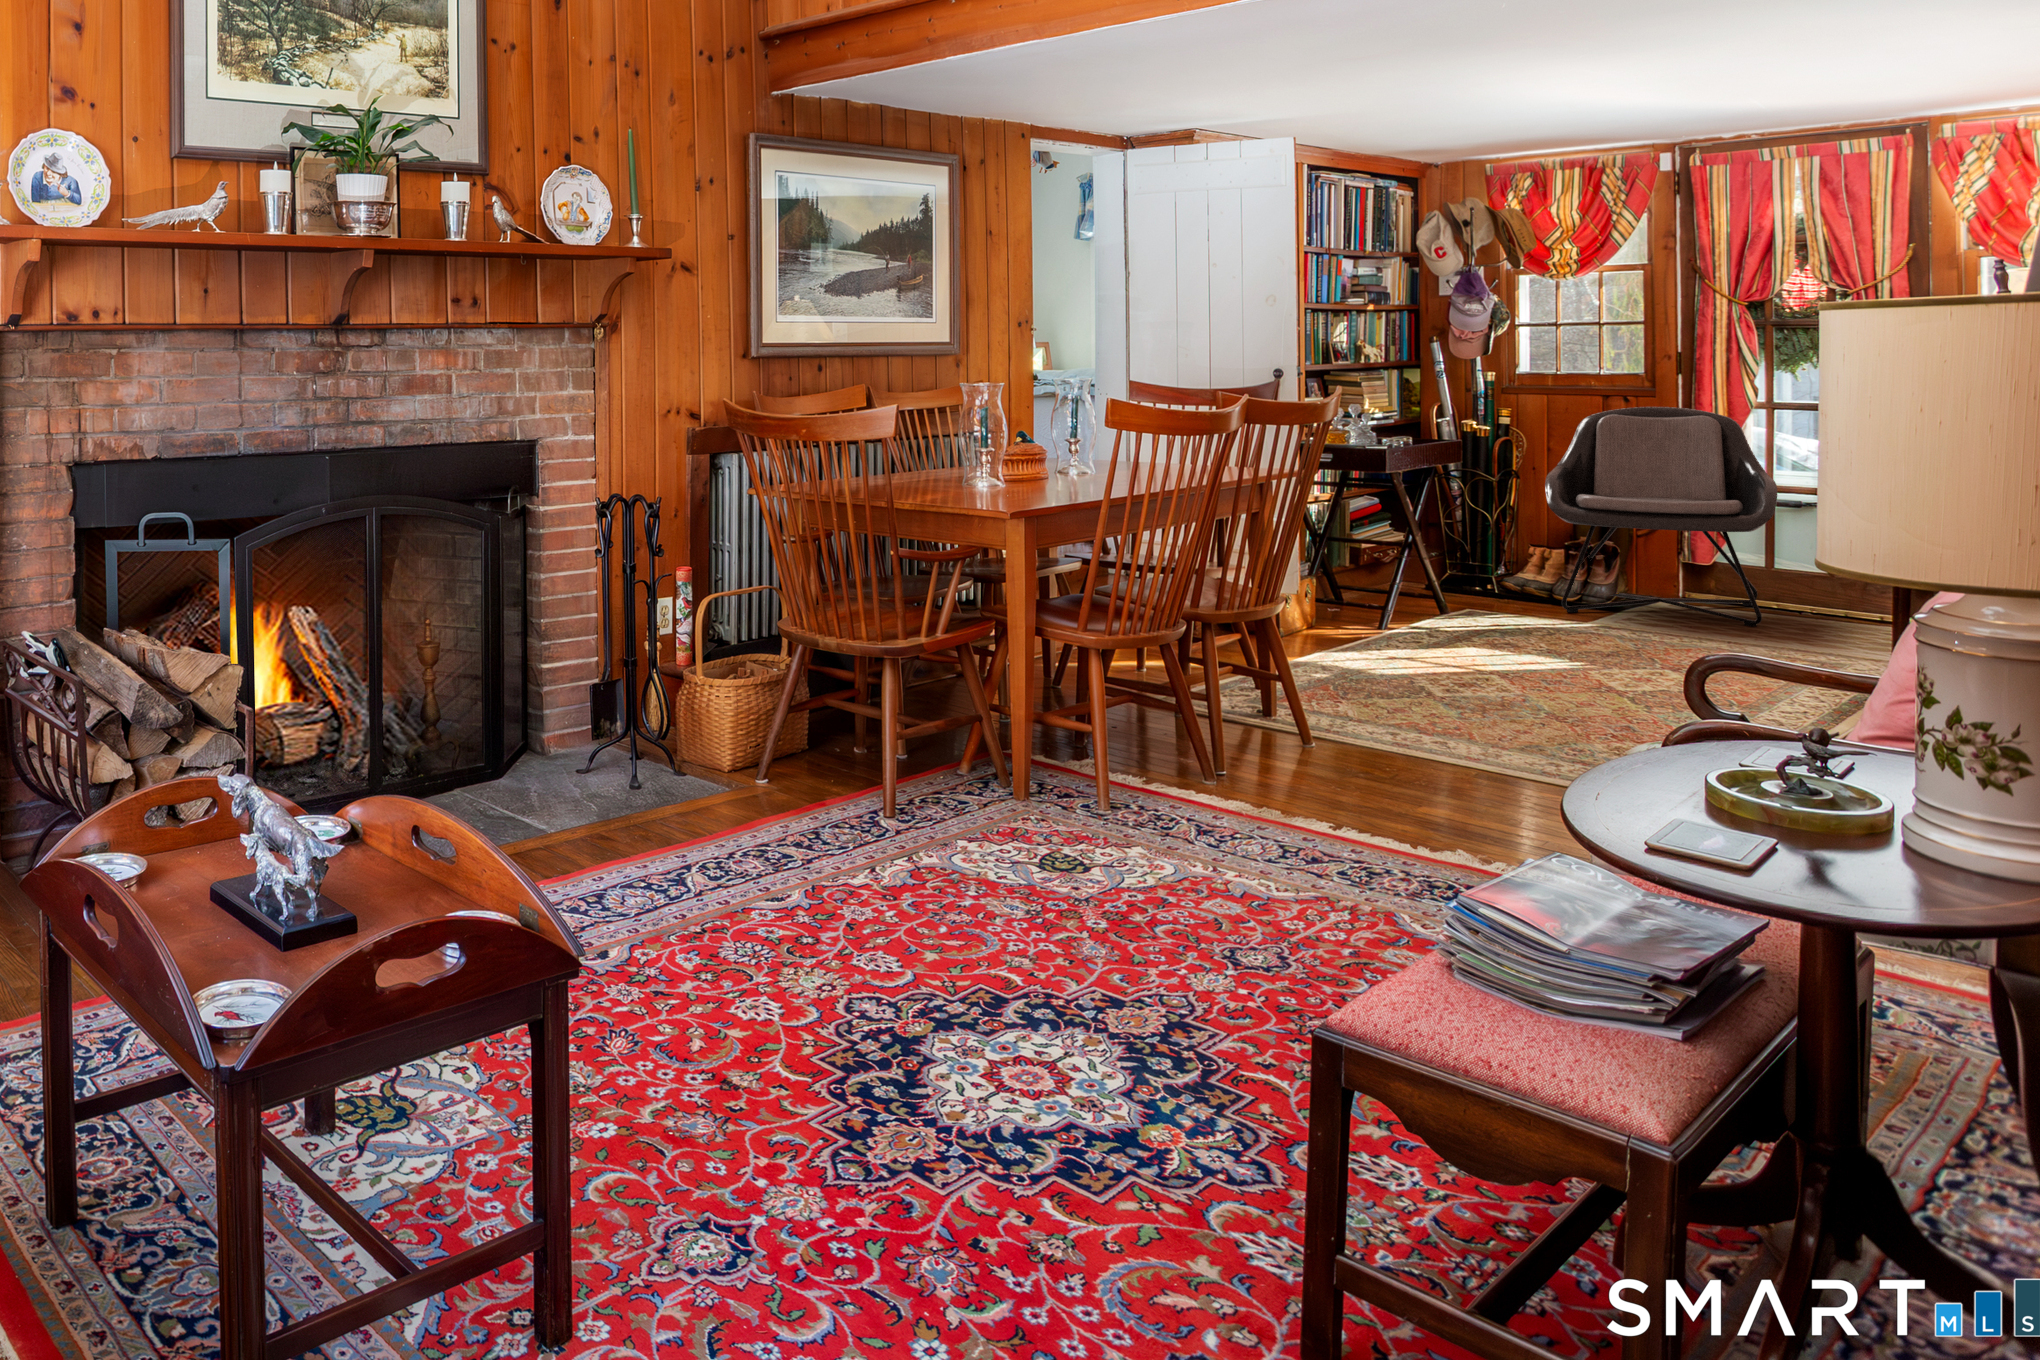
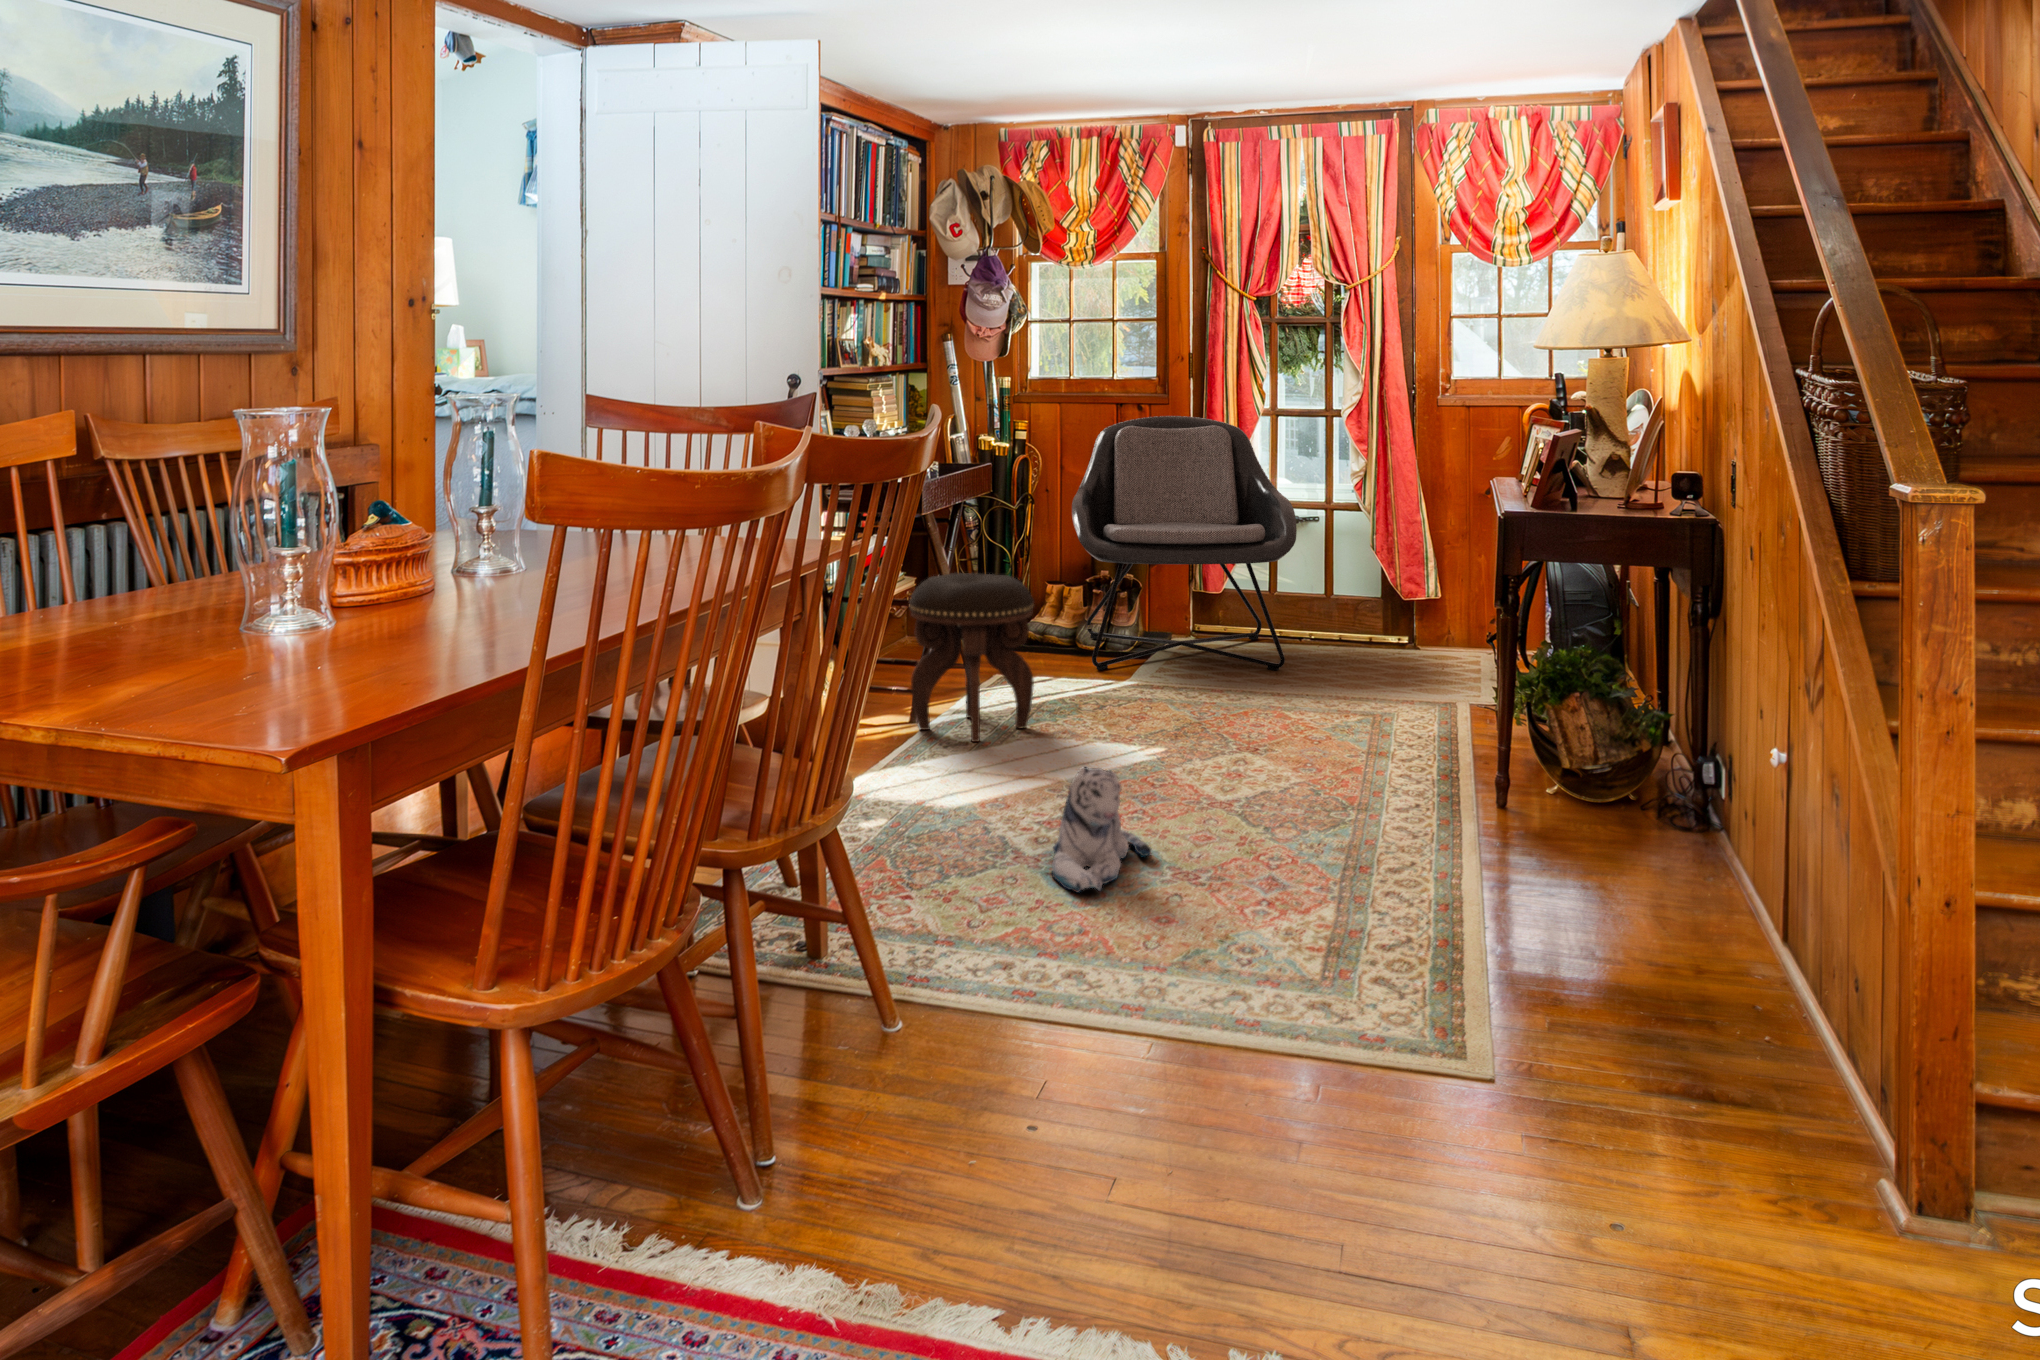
footstool: none [1378,519,1486,641] -> present [909,573,1034,742]
plush toy: none [1459,636,1545,716] -> present [1052,767,1151,893]

